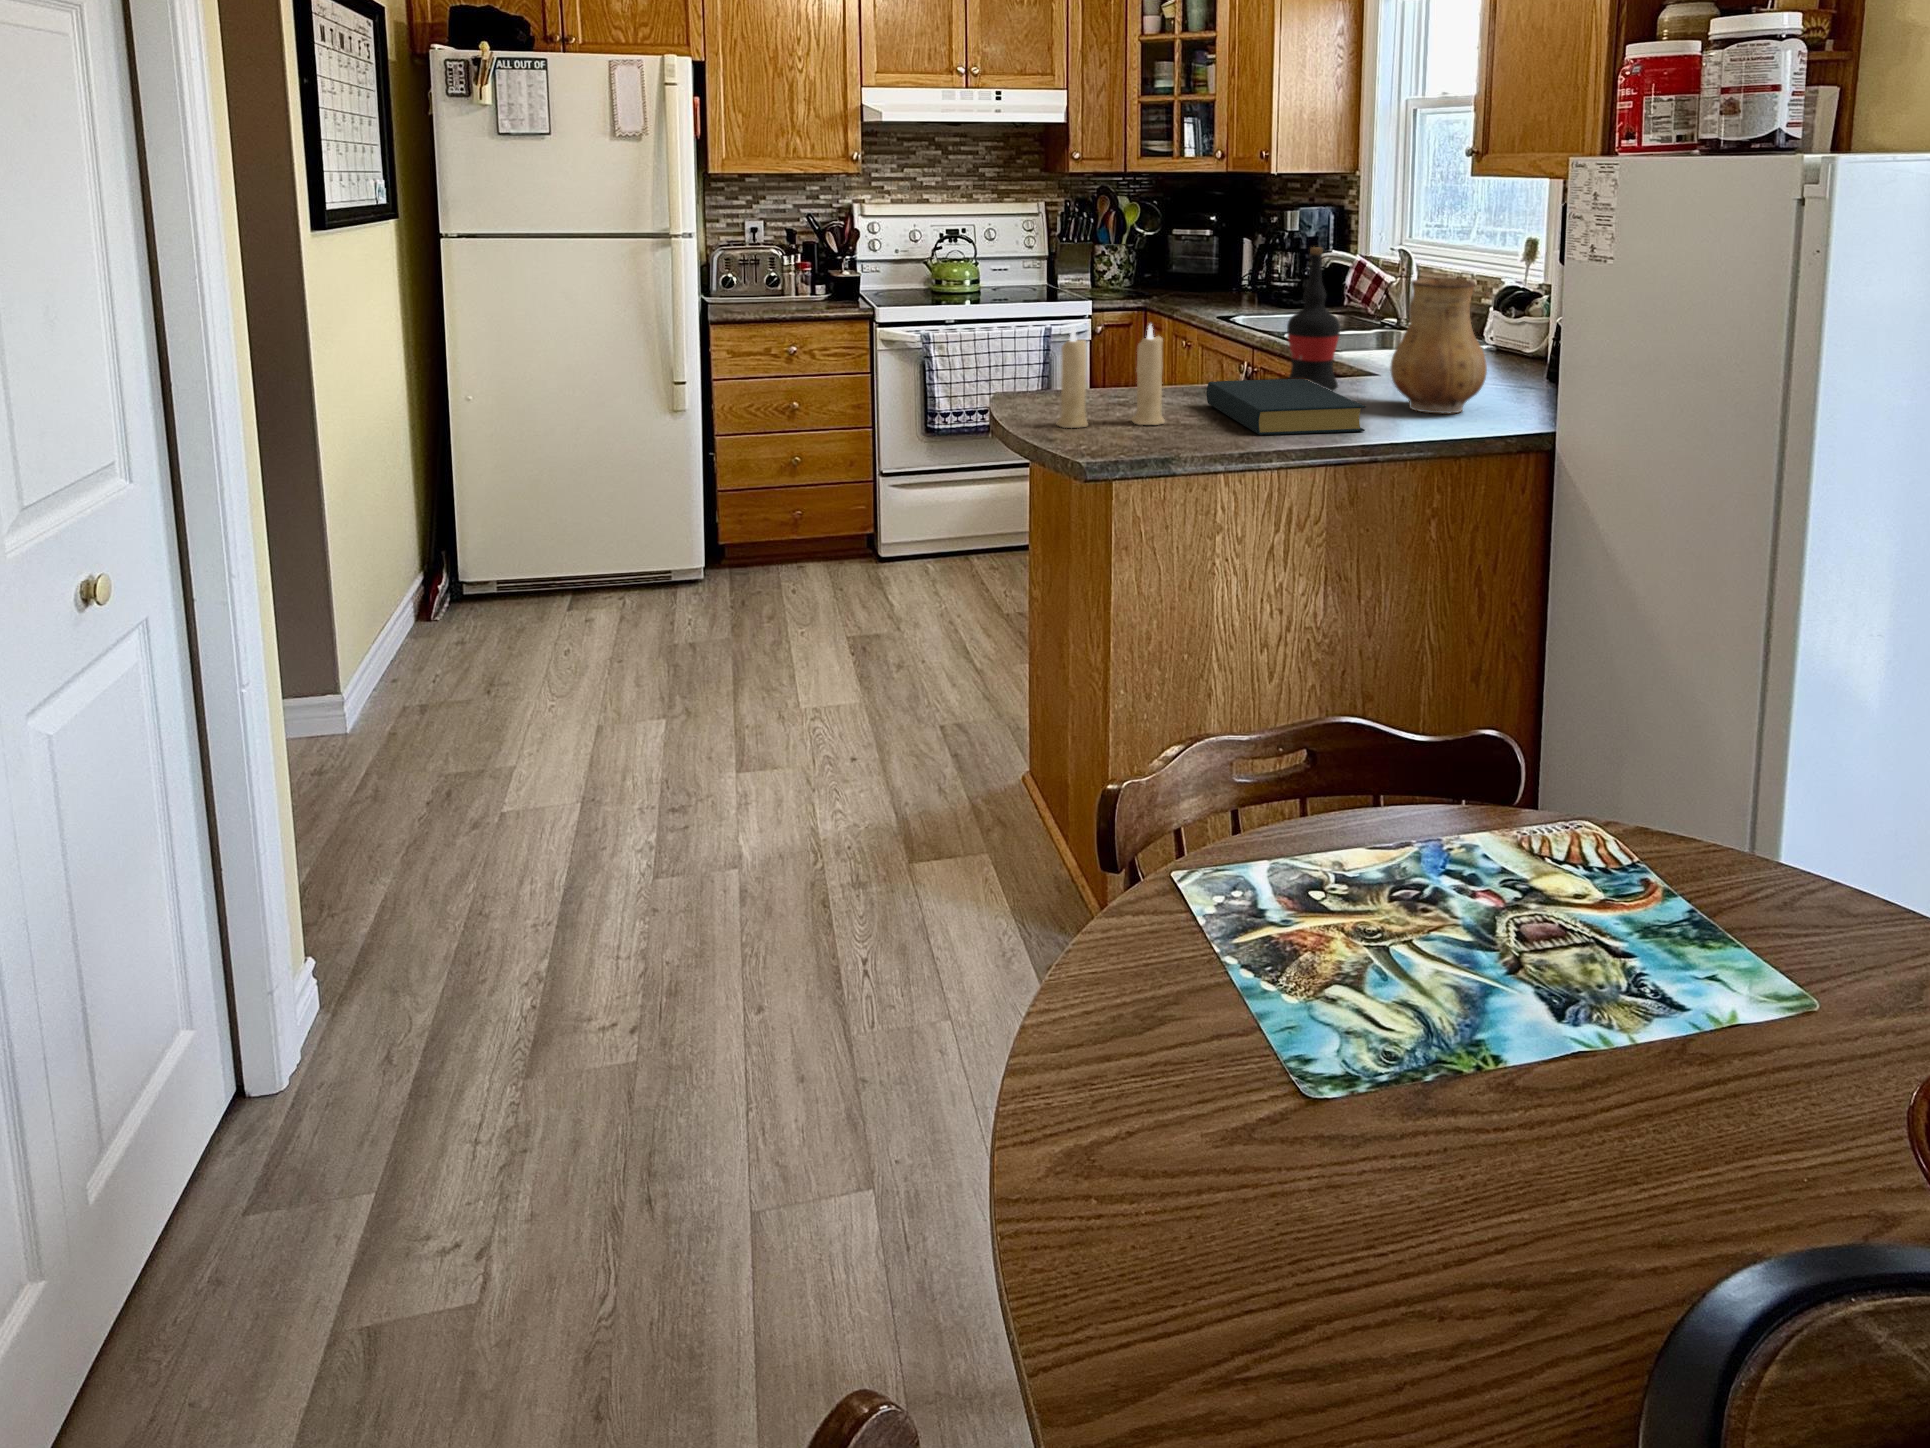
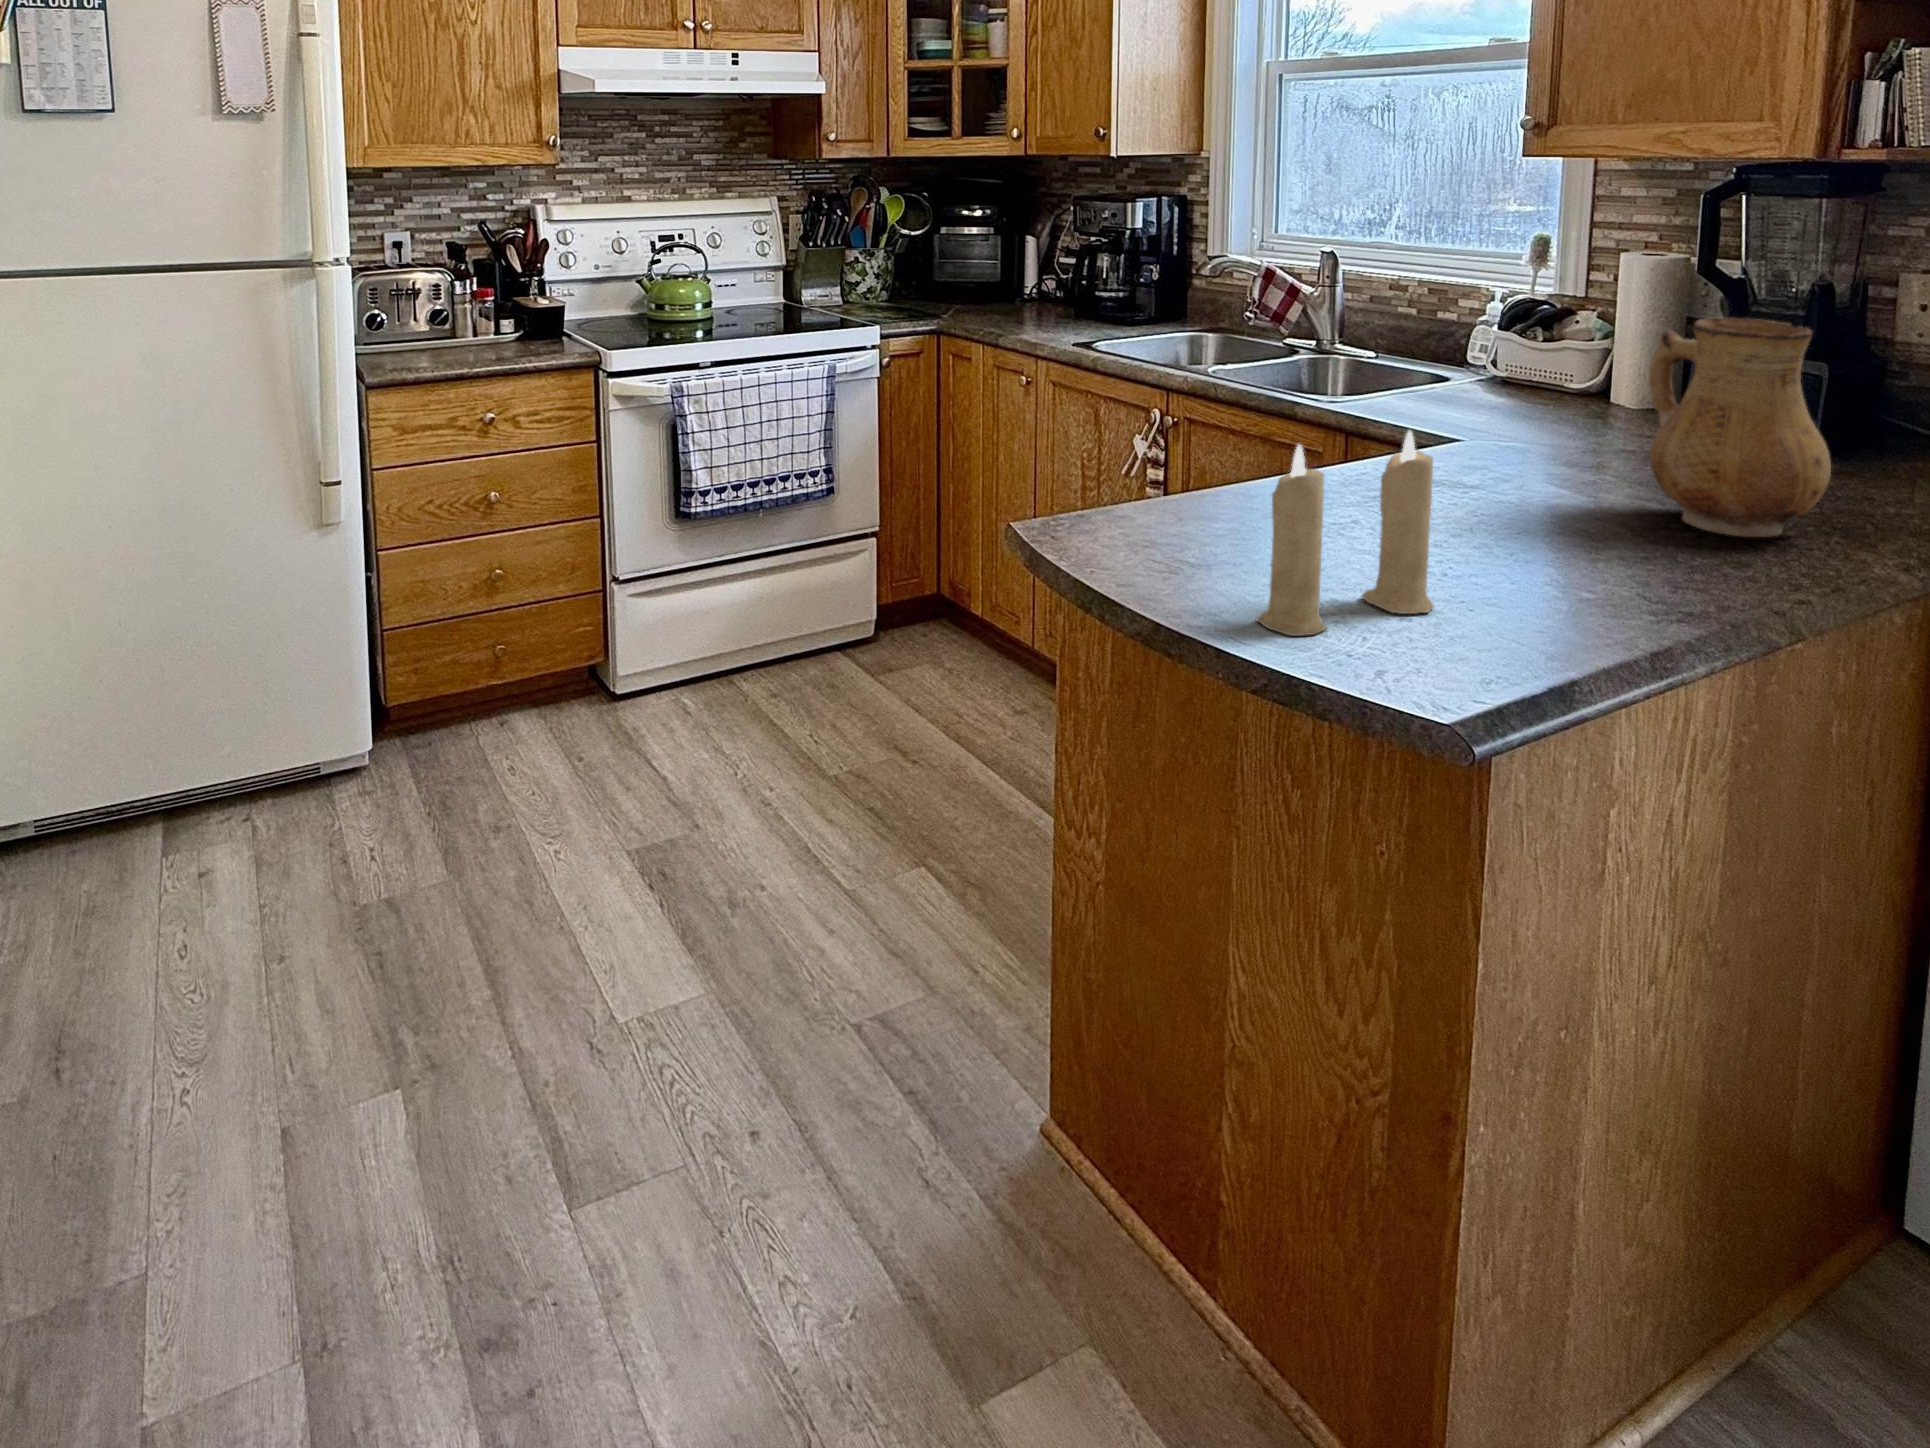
wine bottle: present [1287,247,1340,391] -> none [1444,273,1539,504]
hardback book: present [1207,379,1366,435] -> none [1403,488,1771,626]

